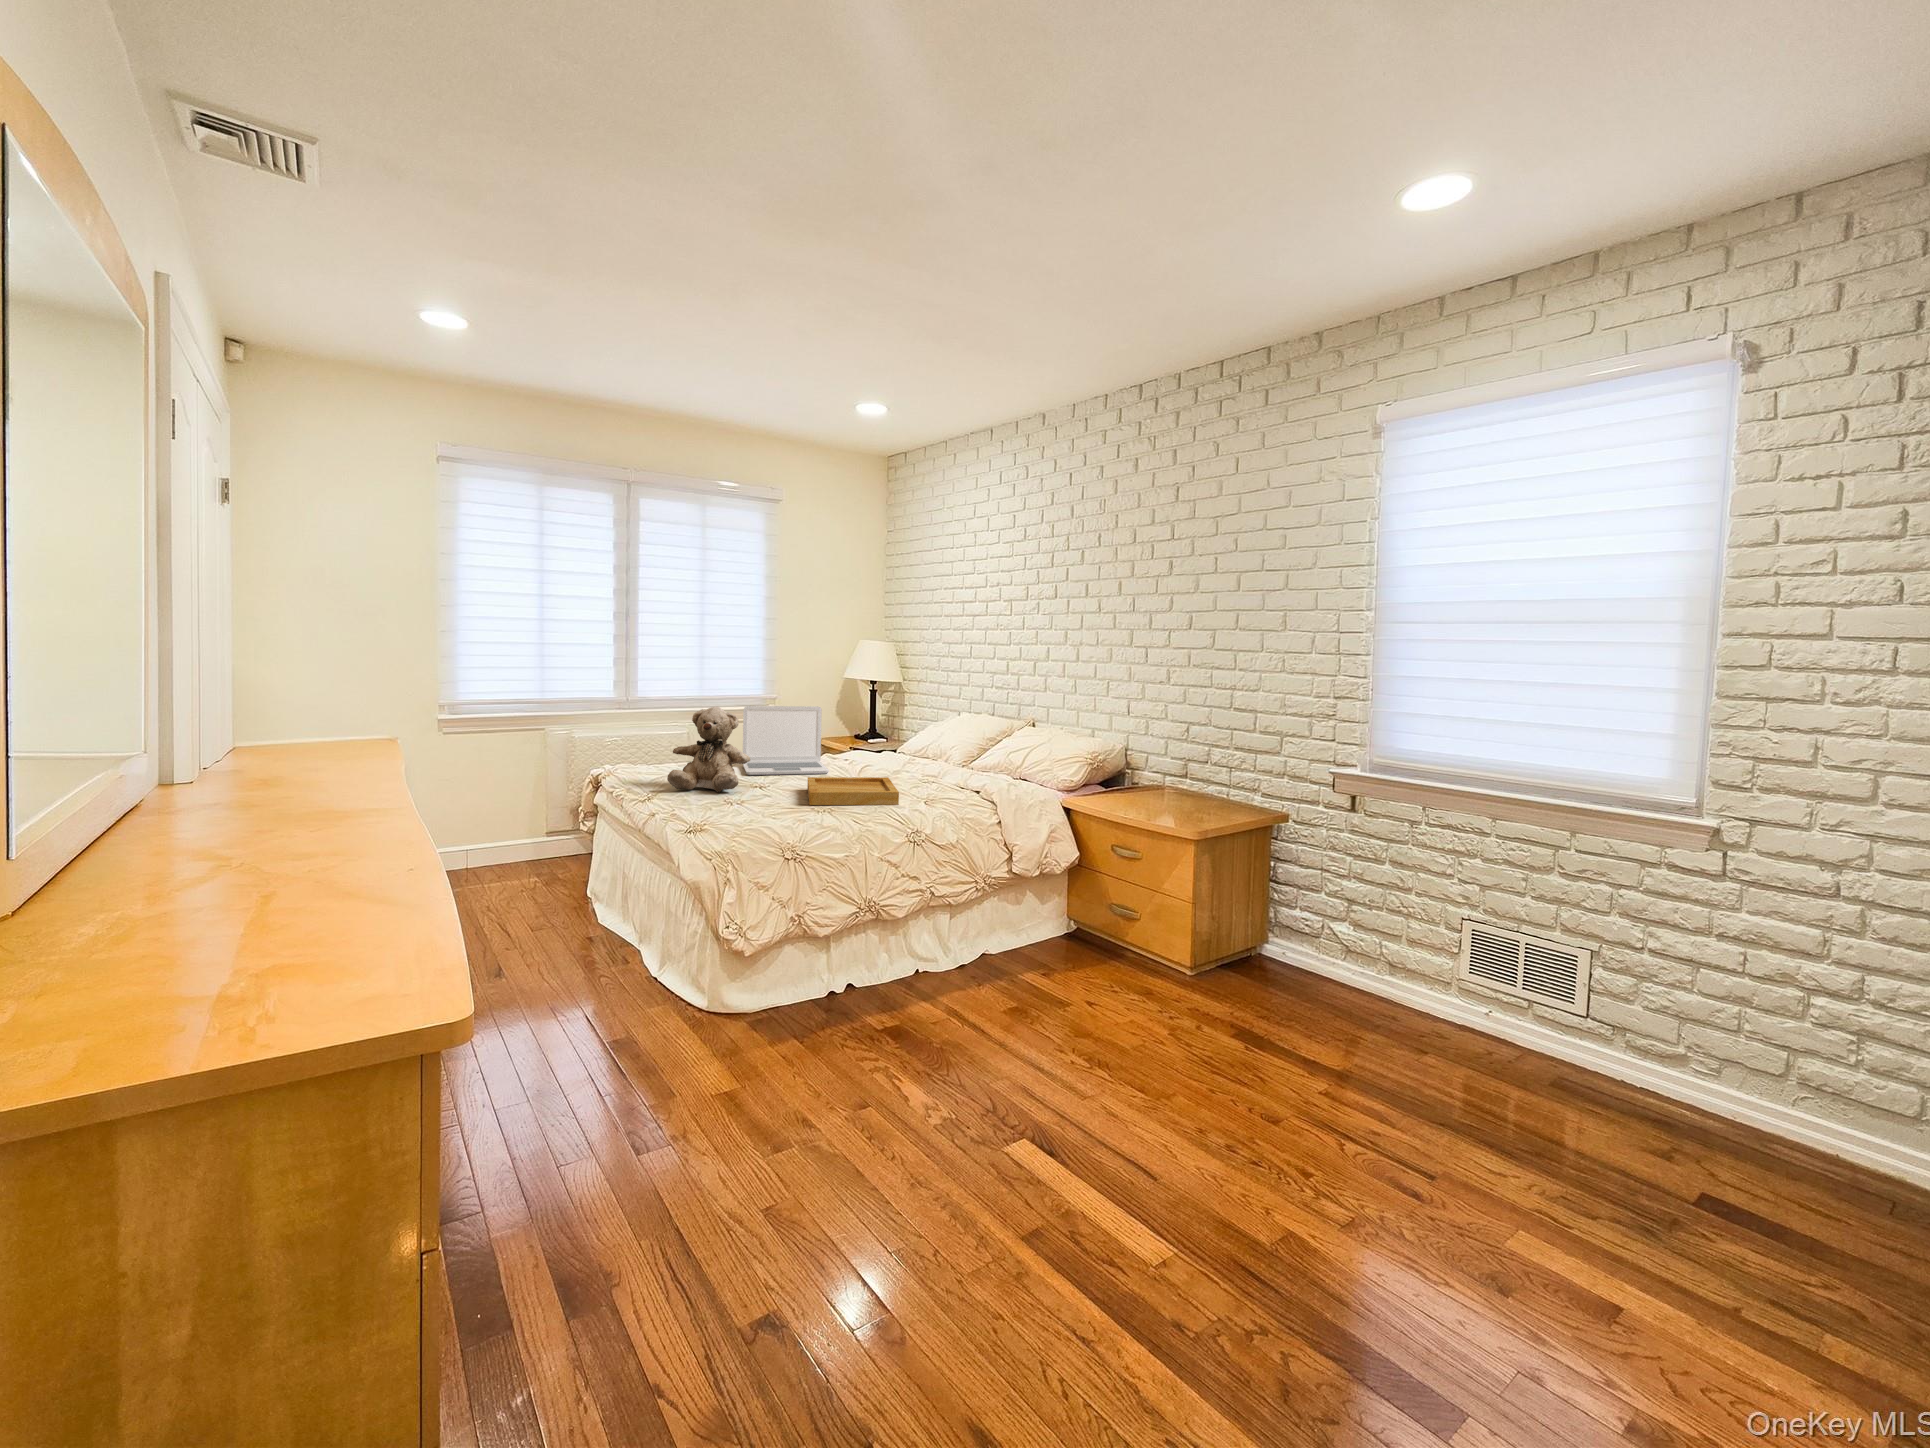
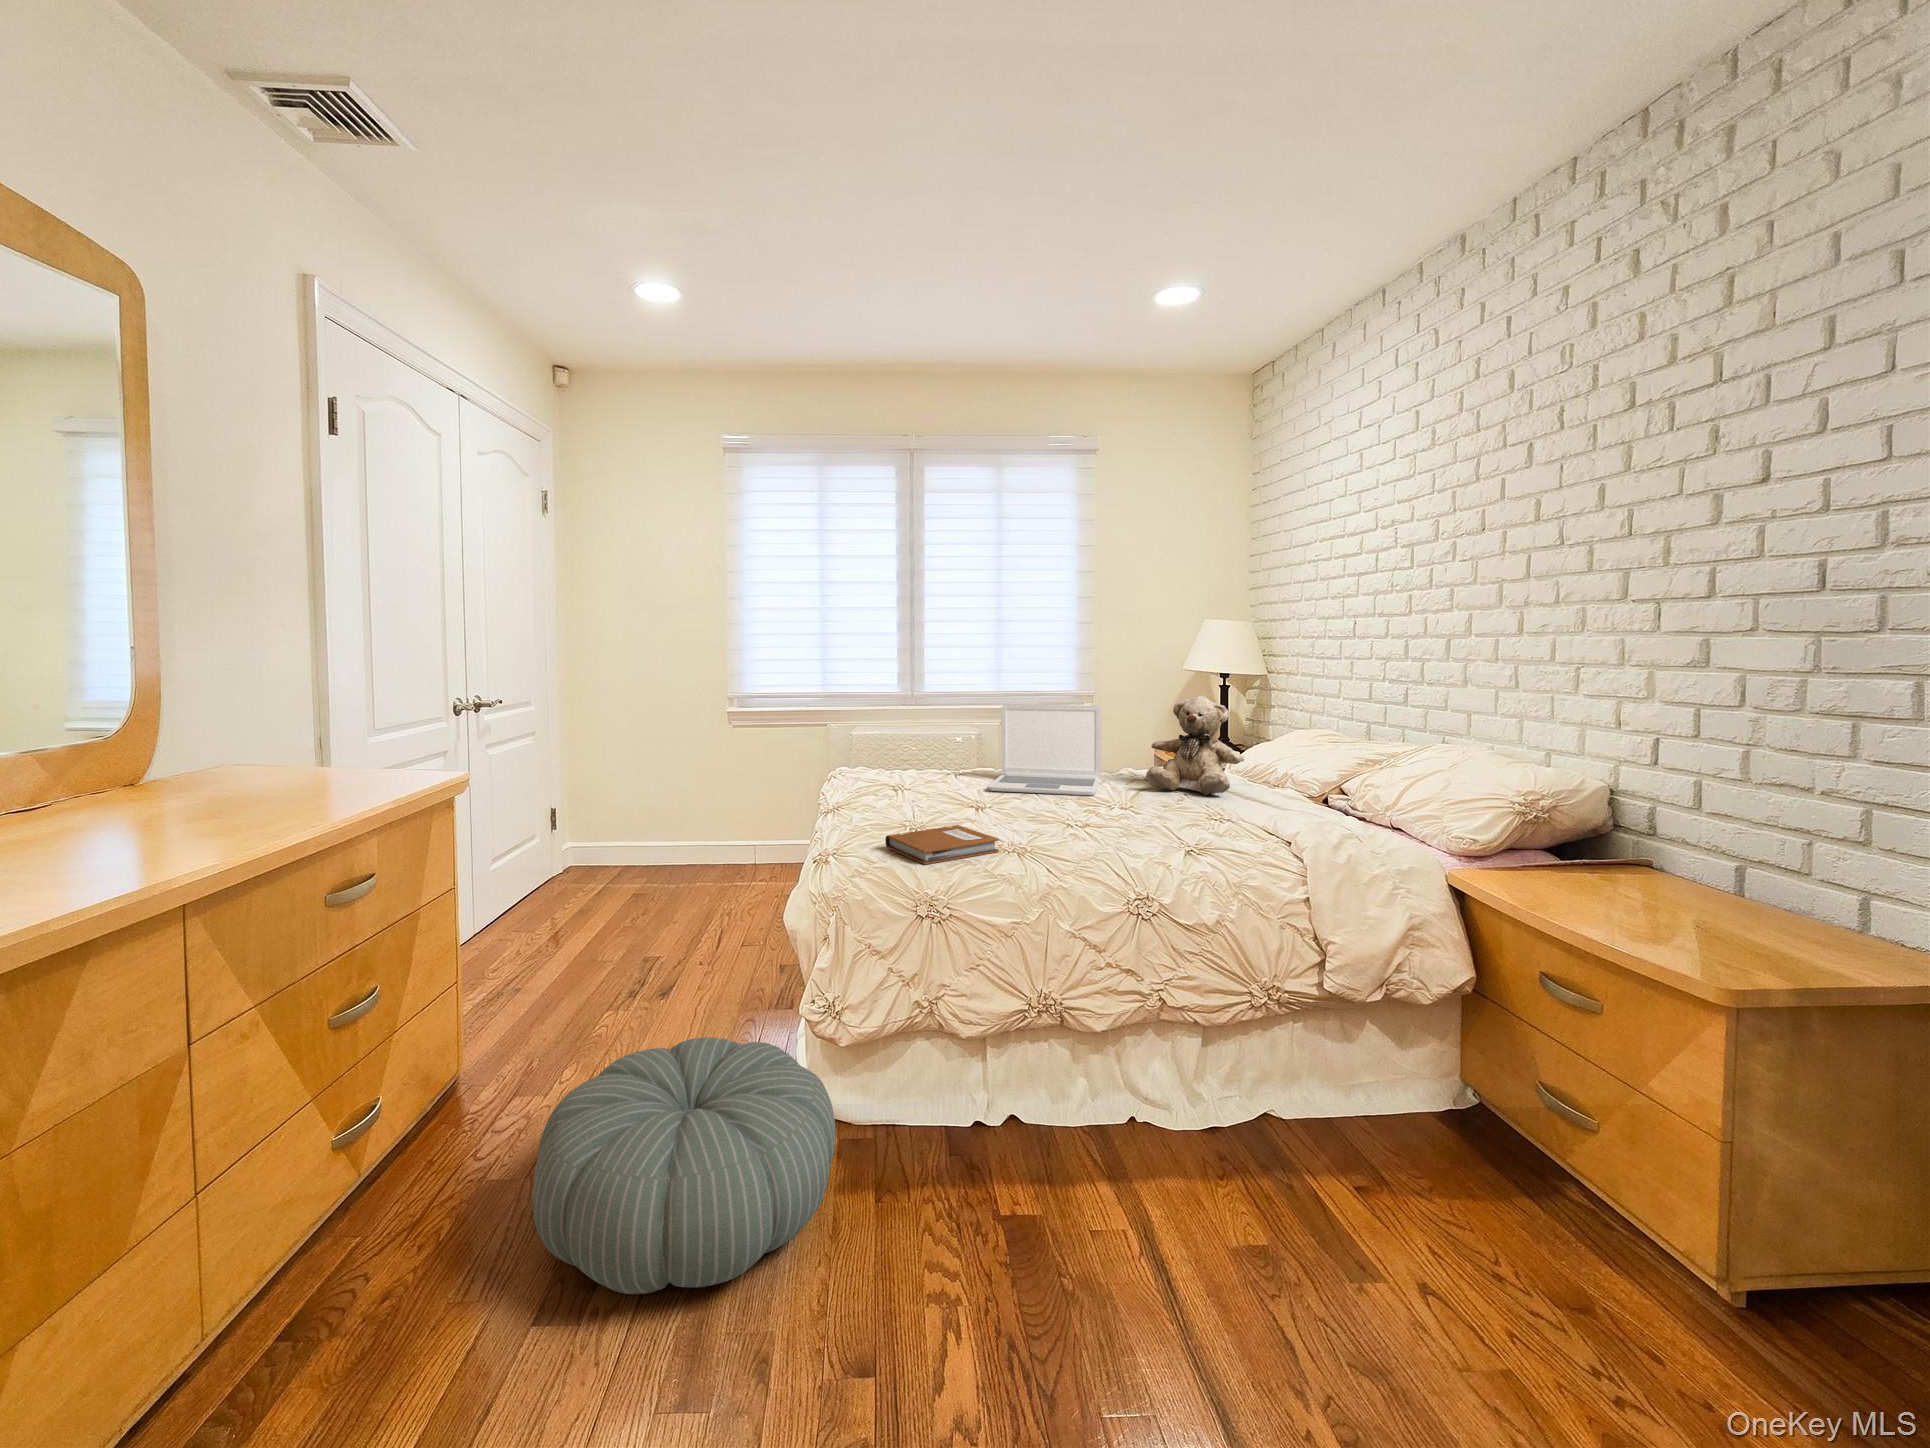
teddy bear: present [667,706,750,792] -> present [1146,696,1244,796]
tray: present [807,777,899,805] -> none [1003,800,1148,852]
notebook: none [734,797,817,824] -> present [885,825,999,865]
pouf: none [547,966,778,1132] -> present [532,1037,835,1294]

